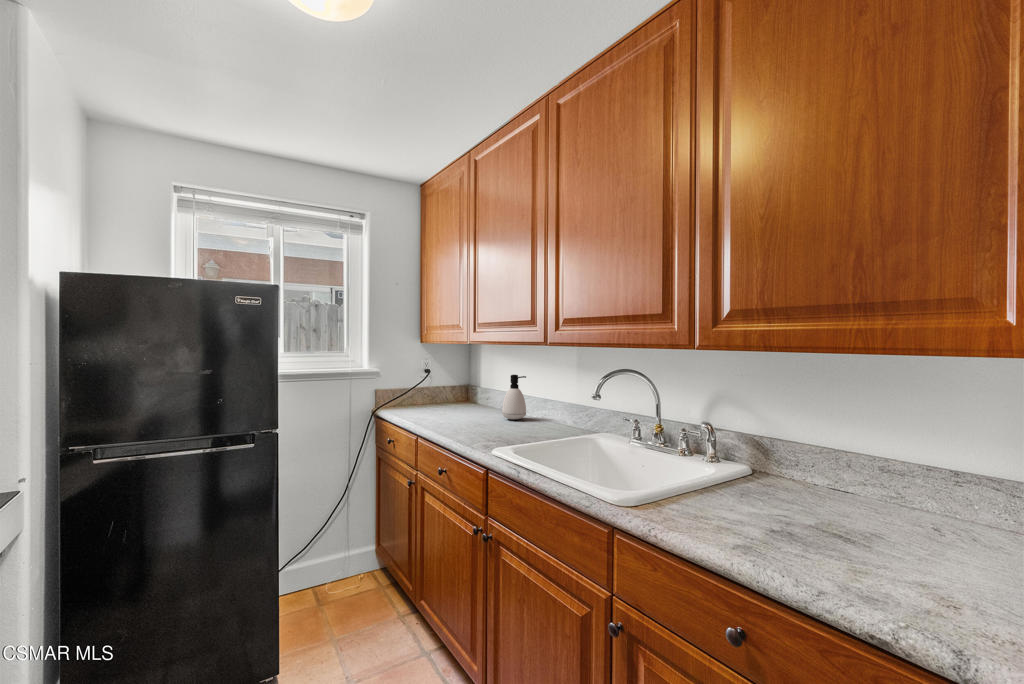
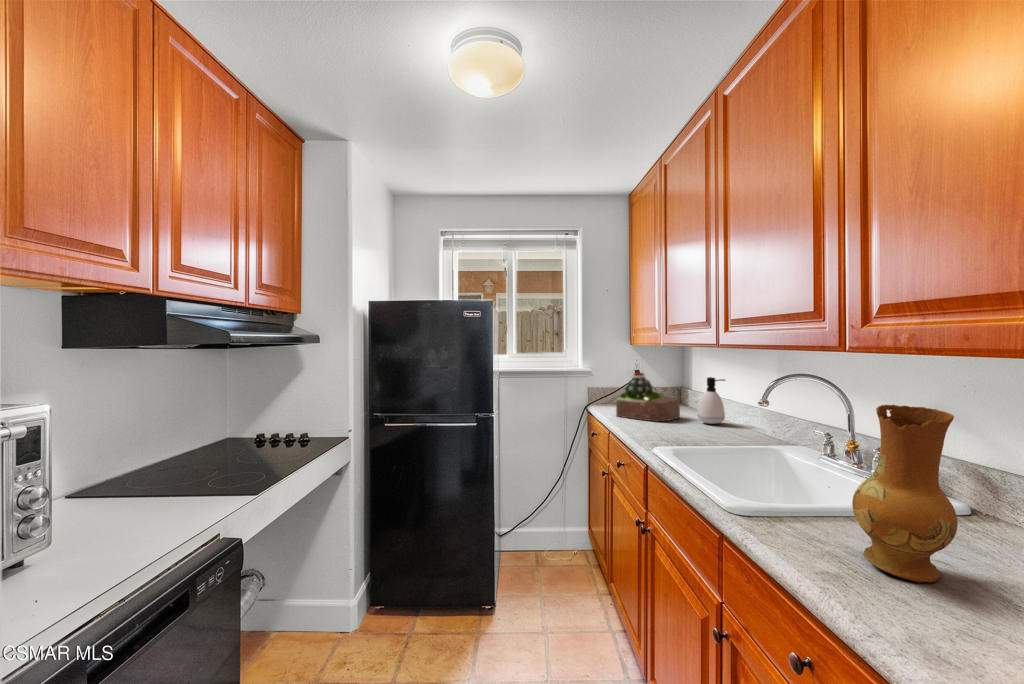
succulent plant: none [421,372,483,422] -> present [616,373,680,421]
ceramic jug: none [736,391,813,537] -> present [852,405,958,583]

